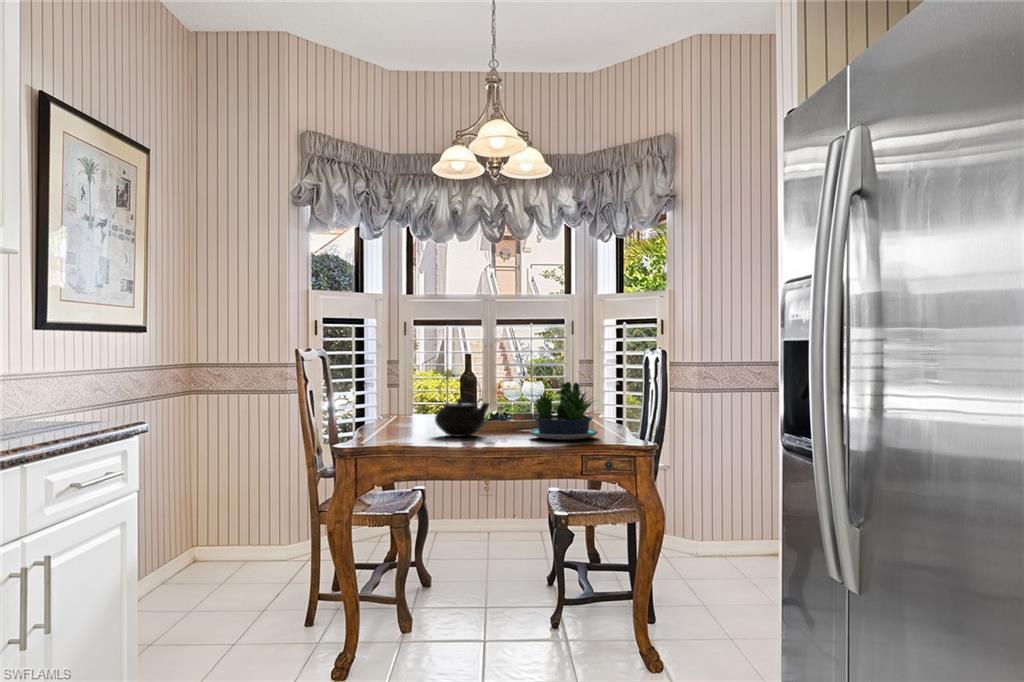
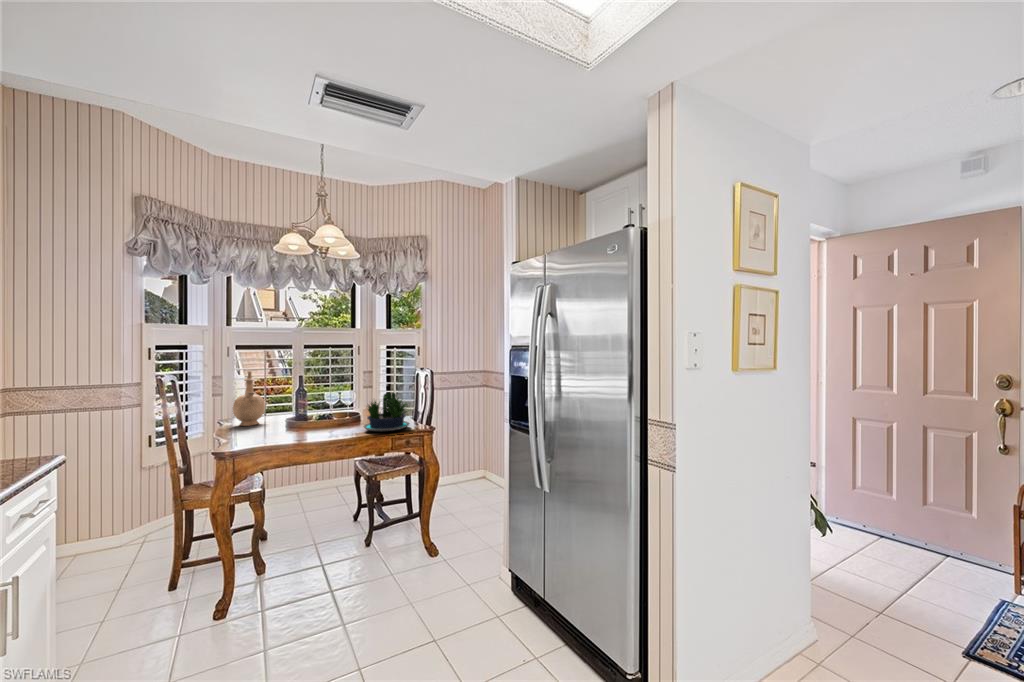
vase: none [389,350,427,423] -> present [233,371,265,426]
teapot: present [435,375,489,437] -> none [289,392,335,436]

